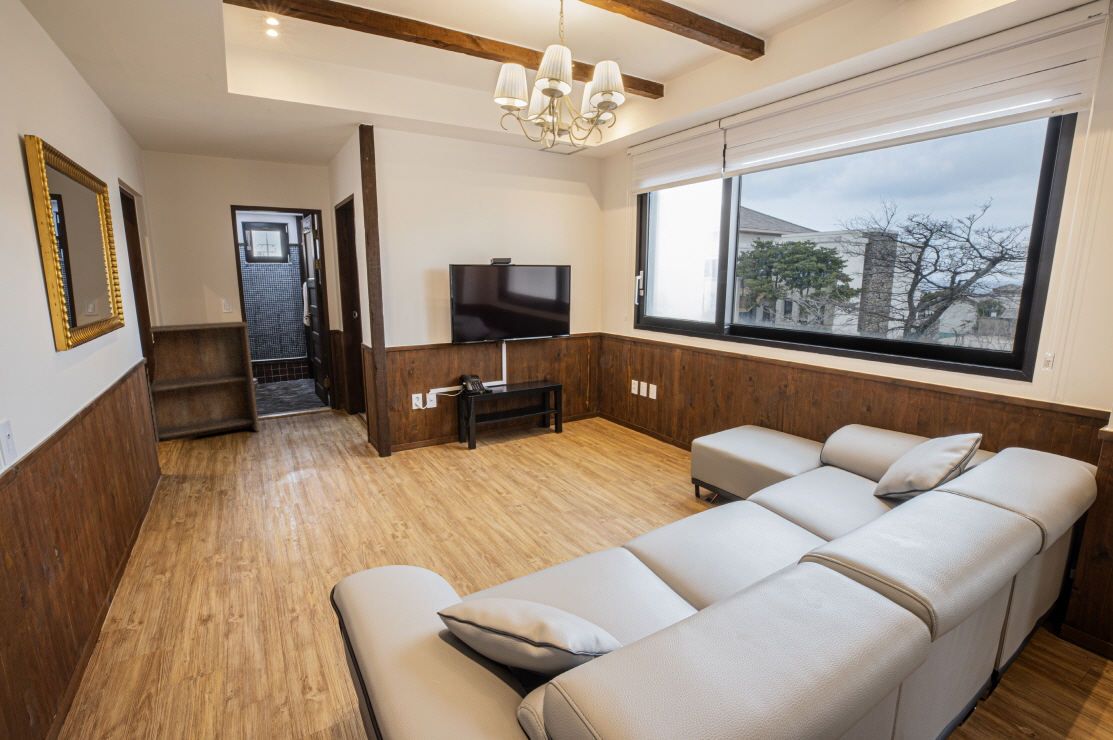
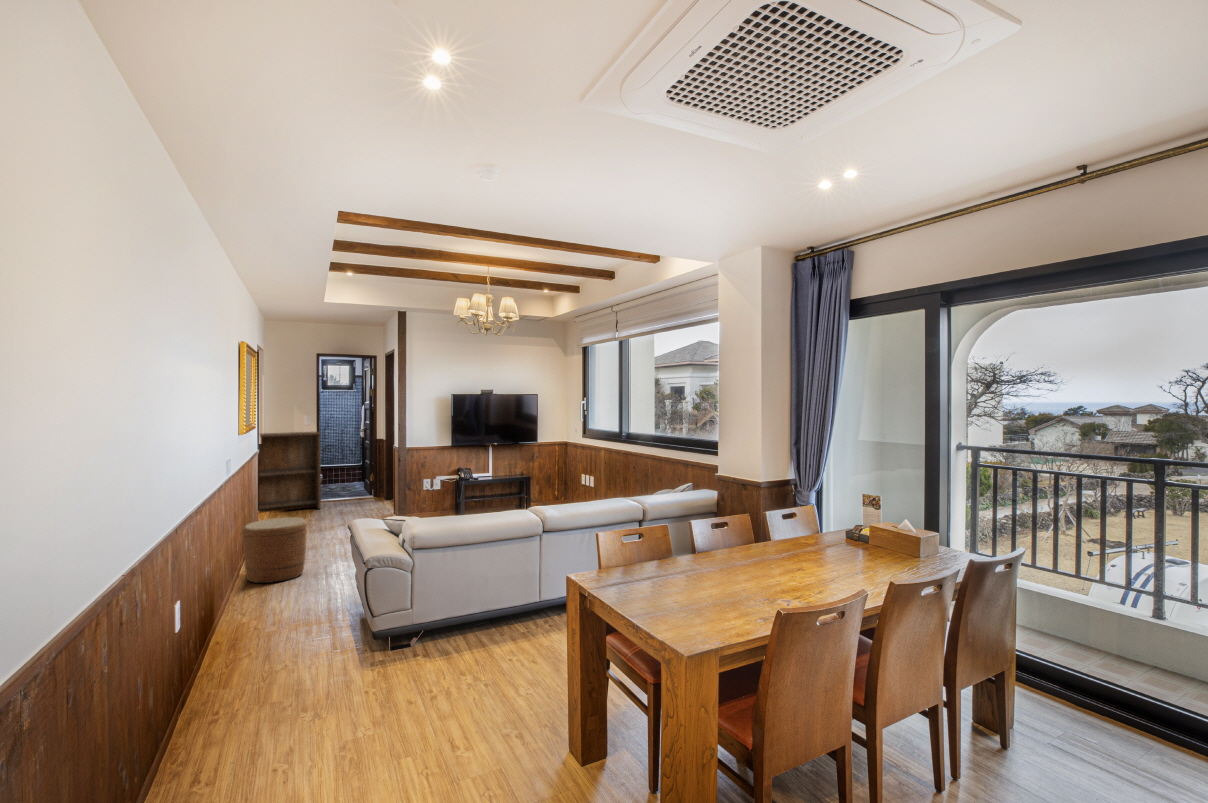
woven basket: none [69,515,229,682] -> present [242,517,307,583]

